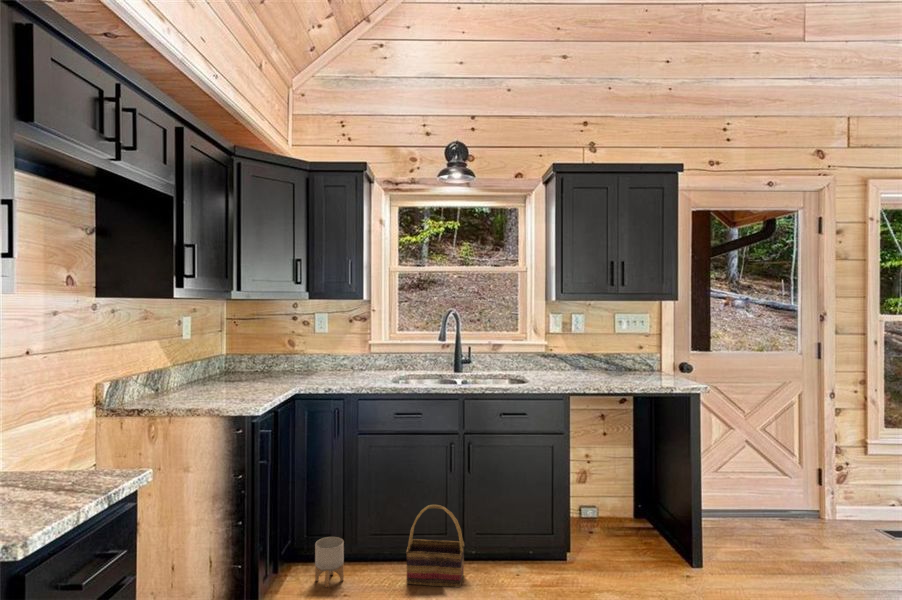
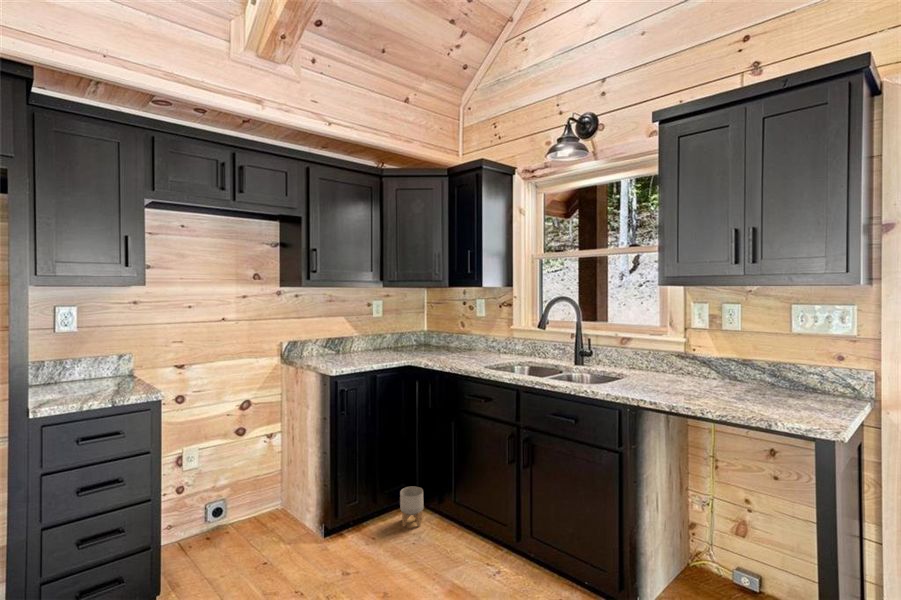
basket: present [406,505,464,587] -> none [449,487,504,576]

